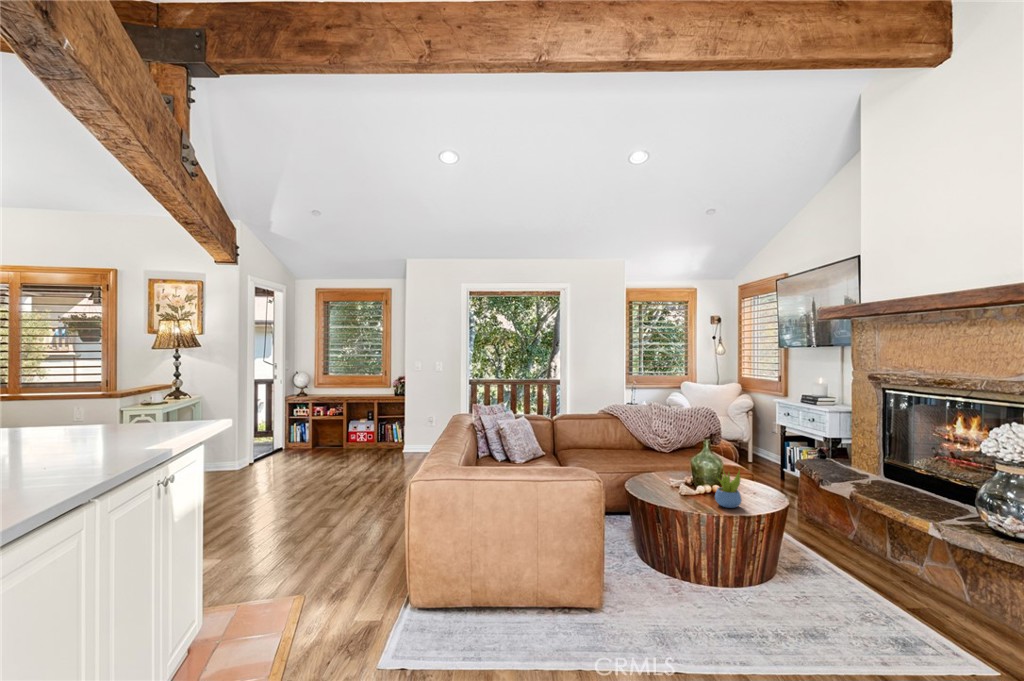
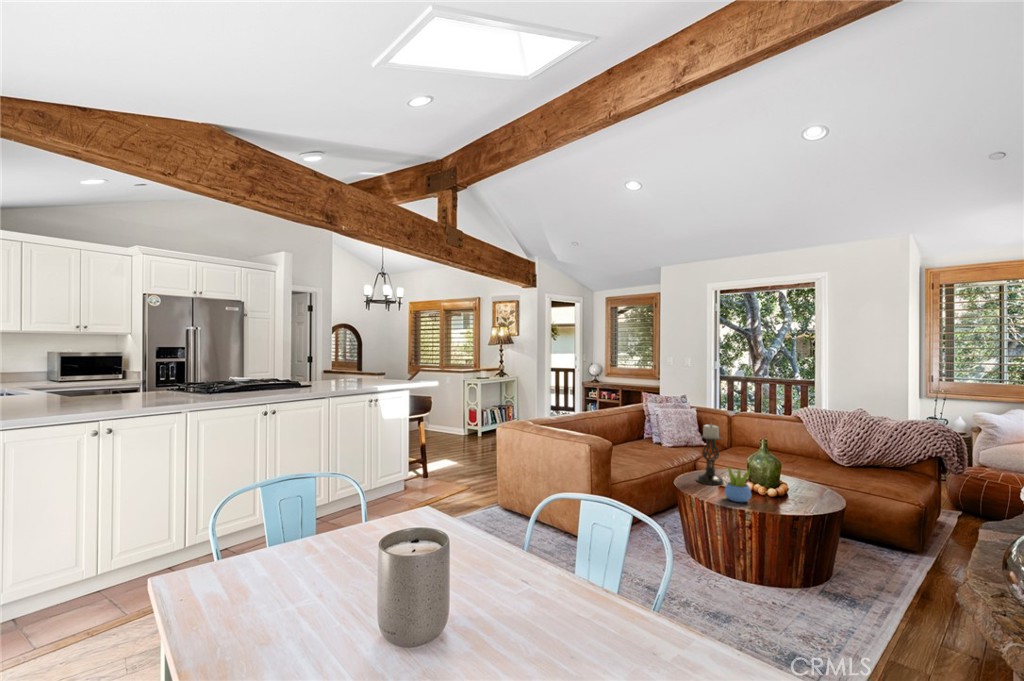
candle holder: none [650,432,677,497] -> present [697,424,724,485]

